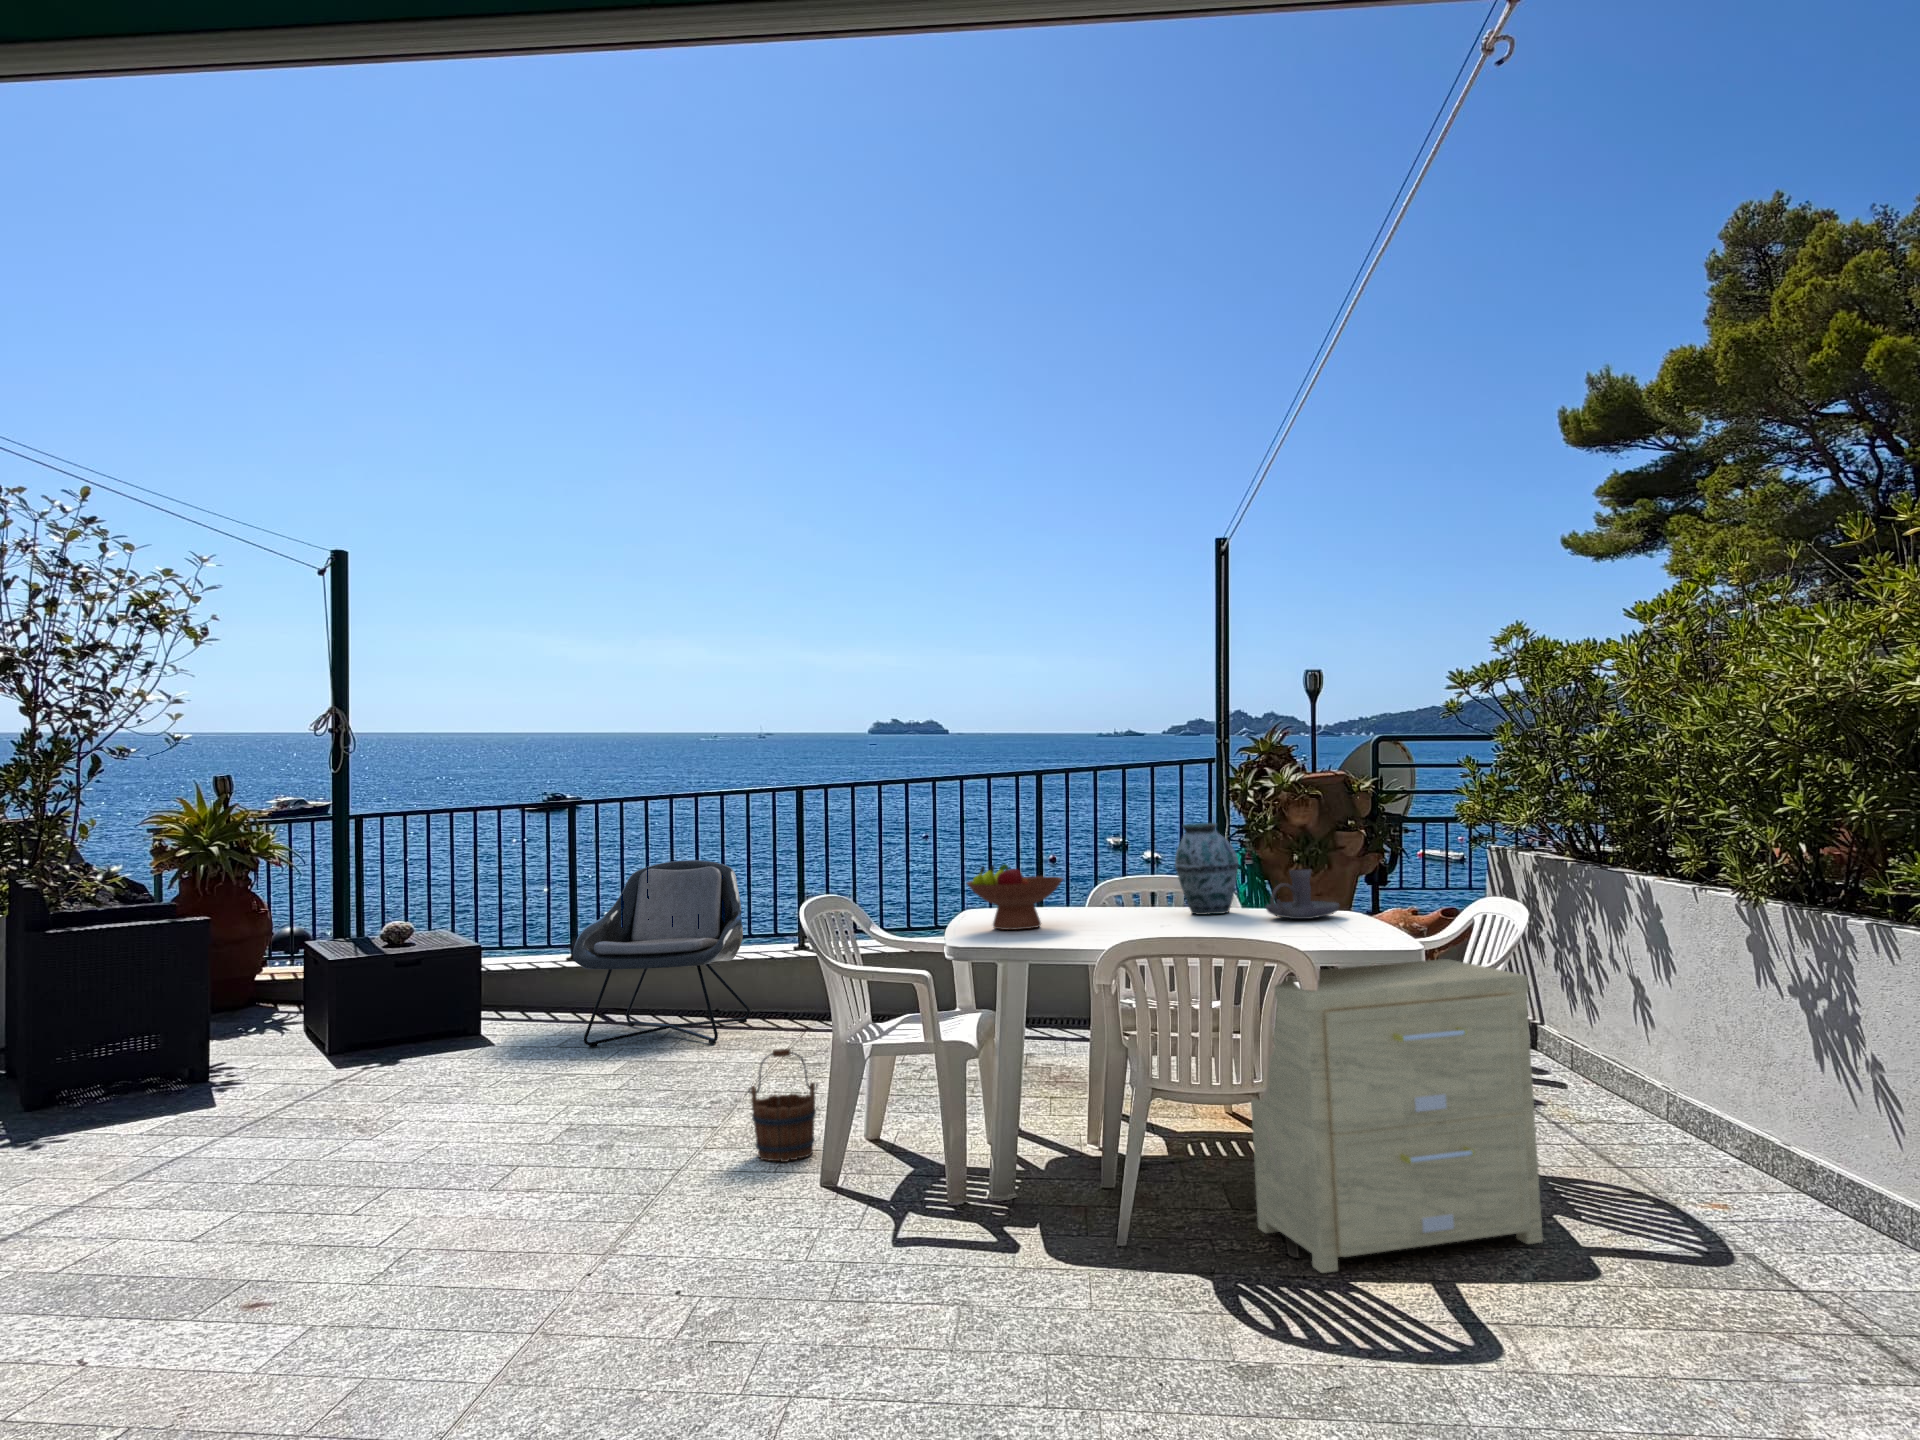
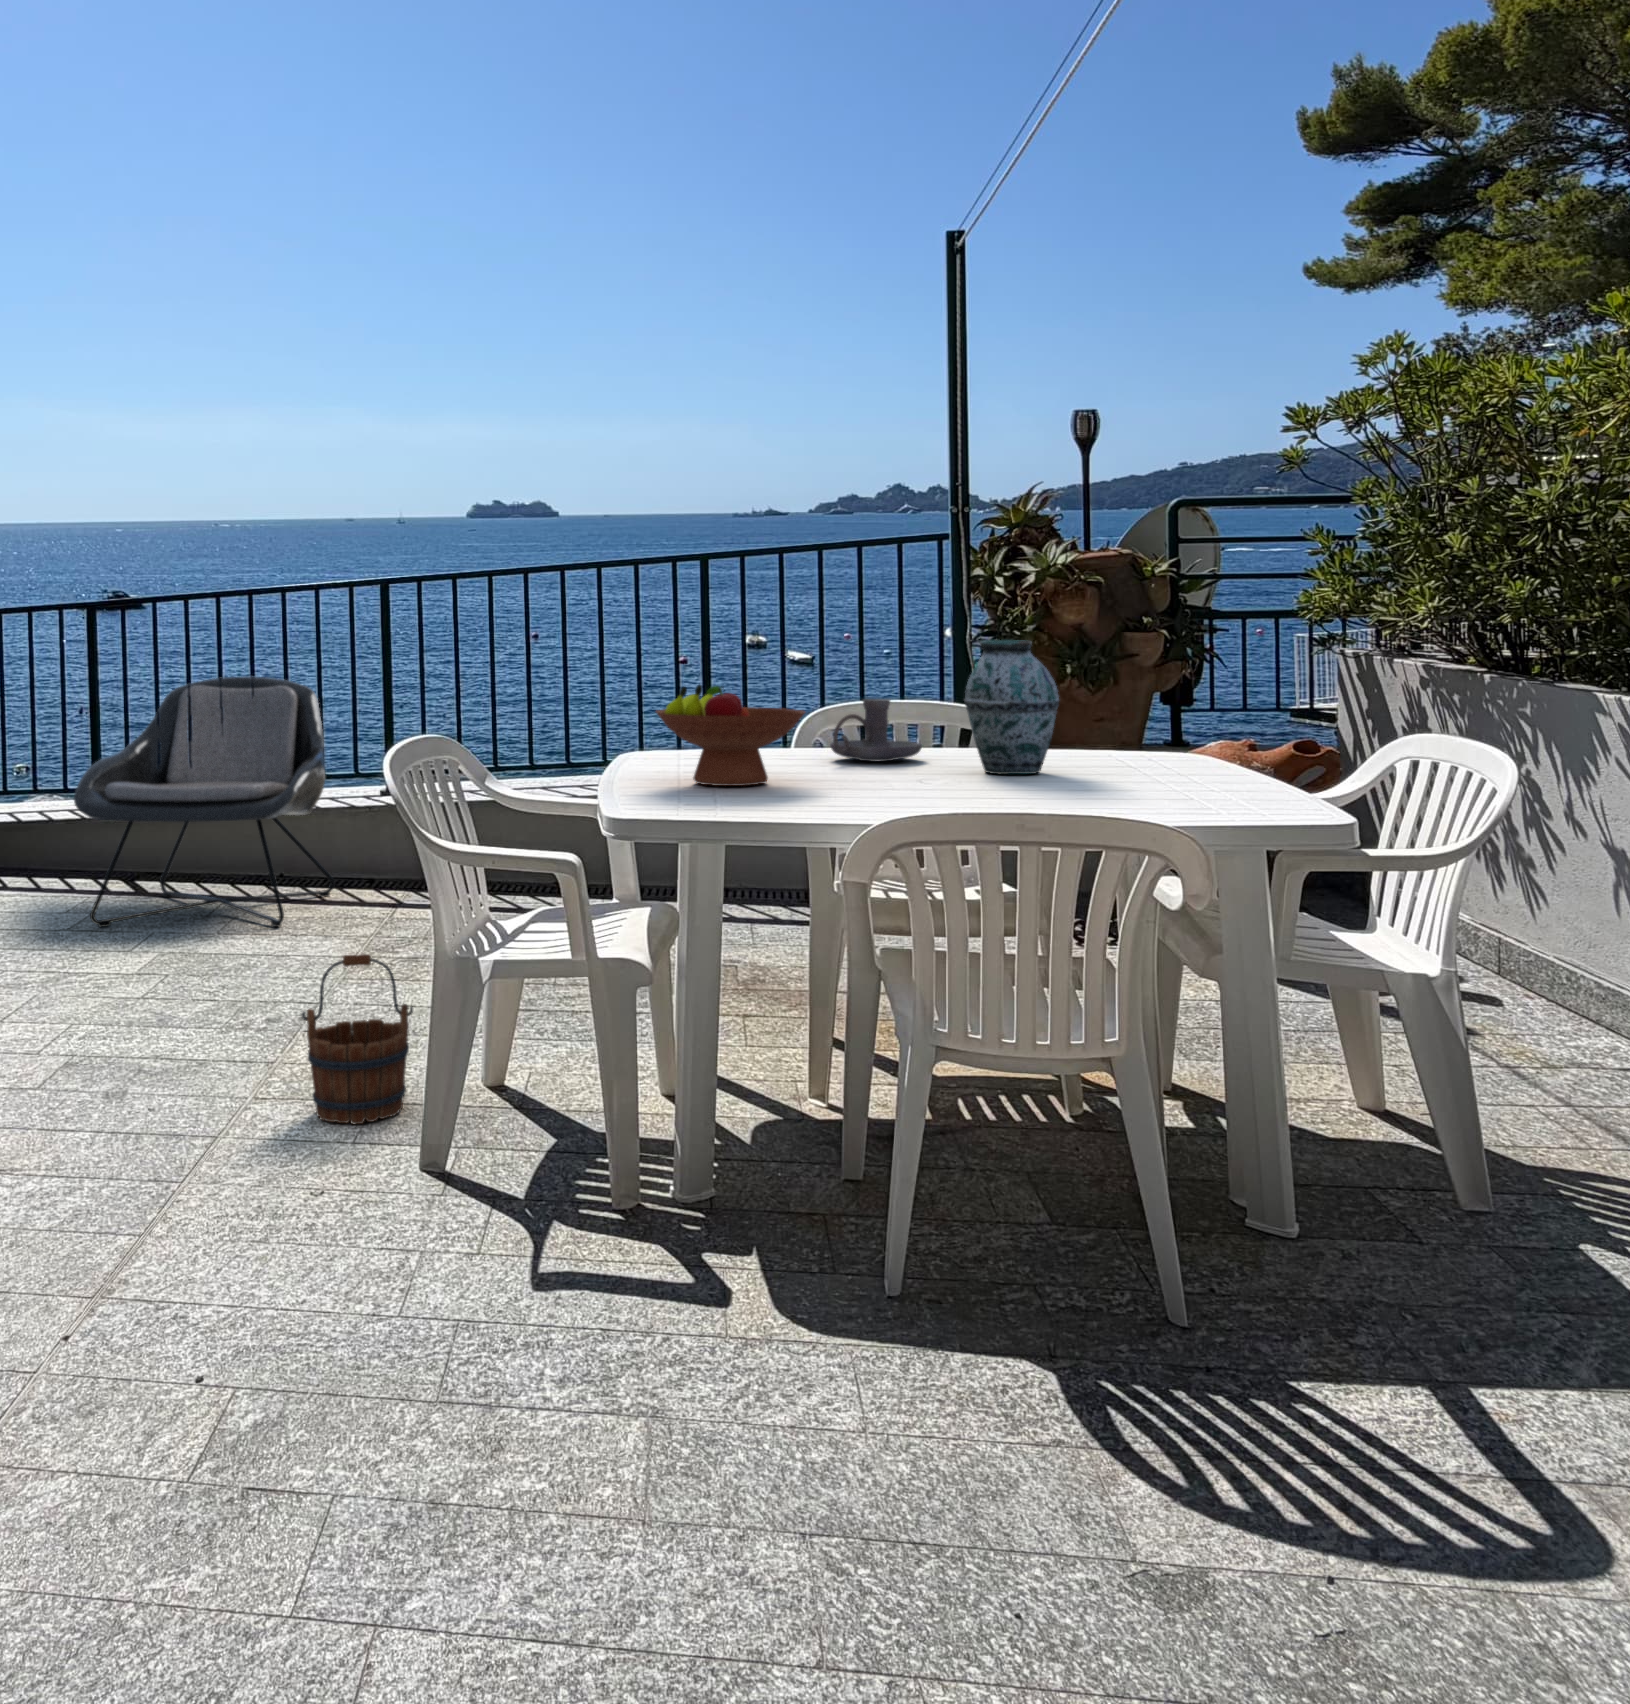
candle holder: present [1266,869,1339,919] -> present [830,699,922,762]
side table: present [1251,959,1543,1273] -> none [1106,854,1571,1359]

